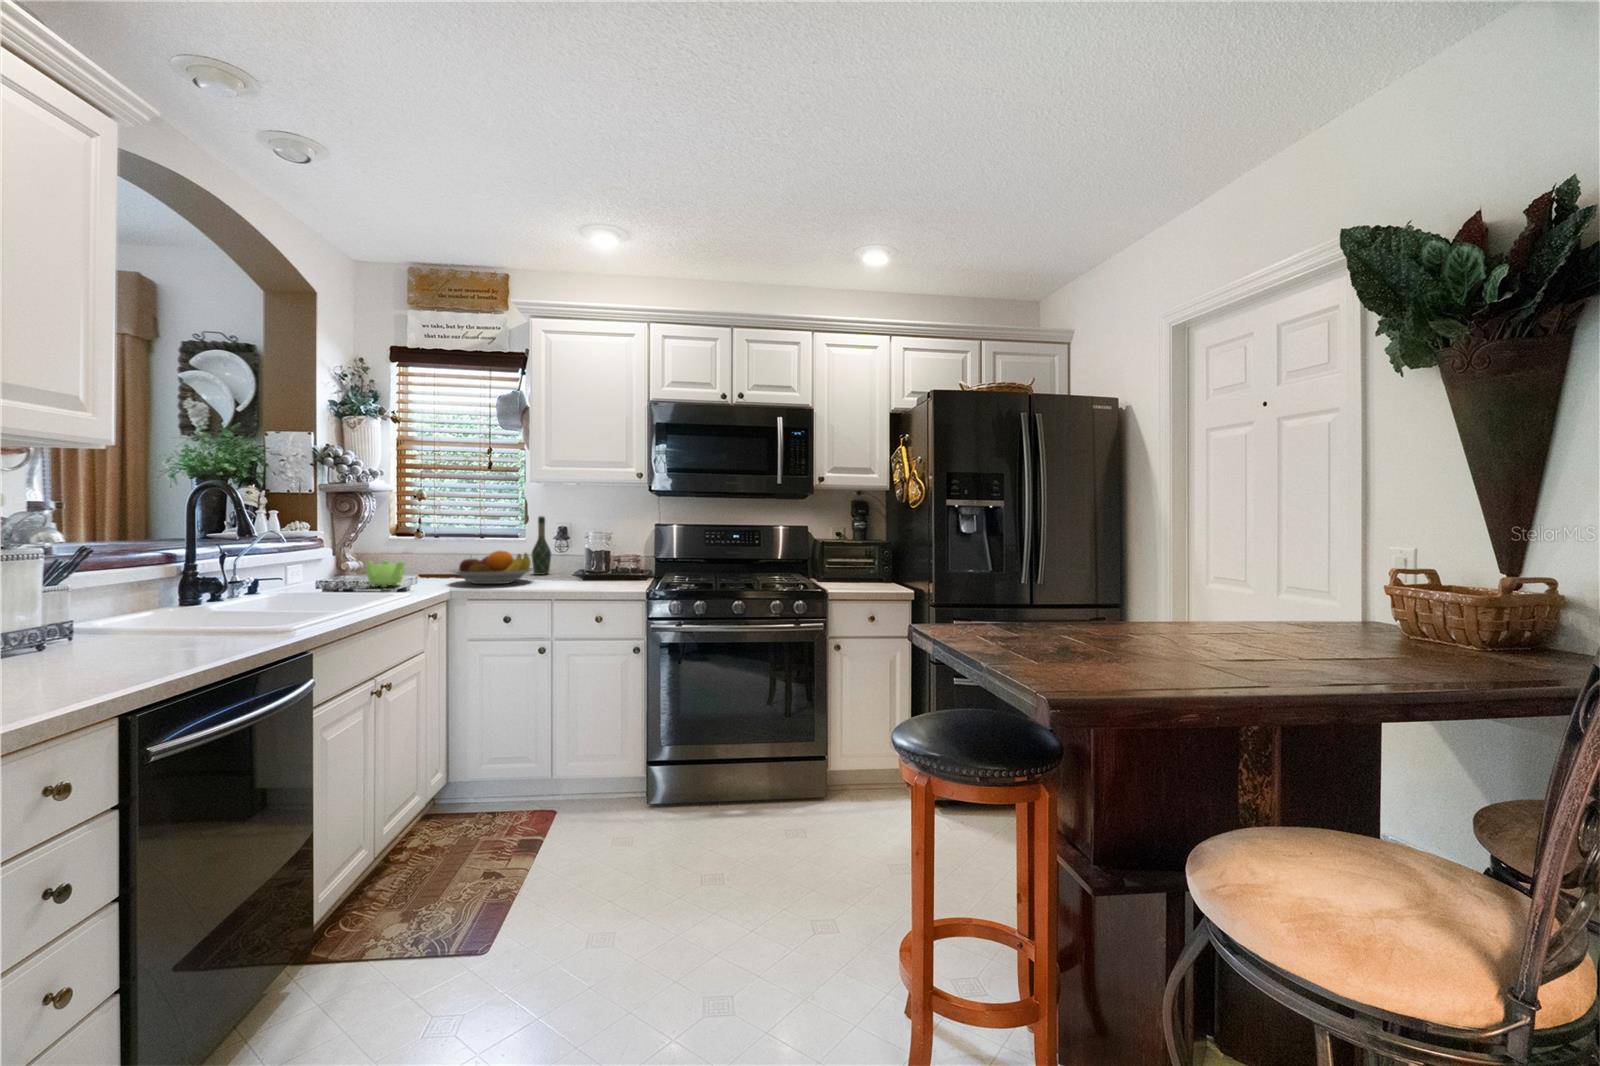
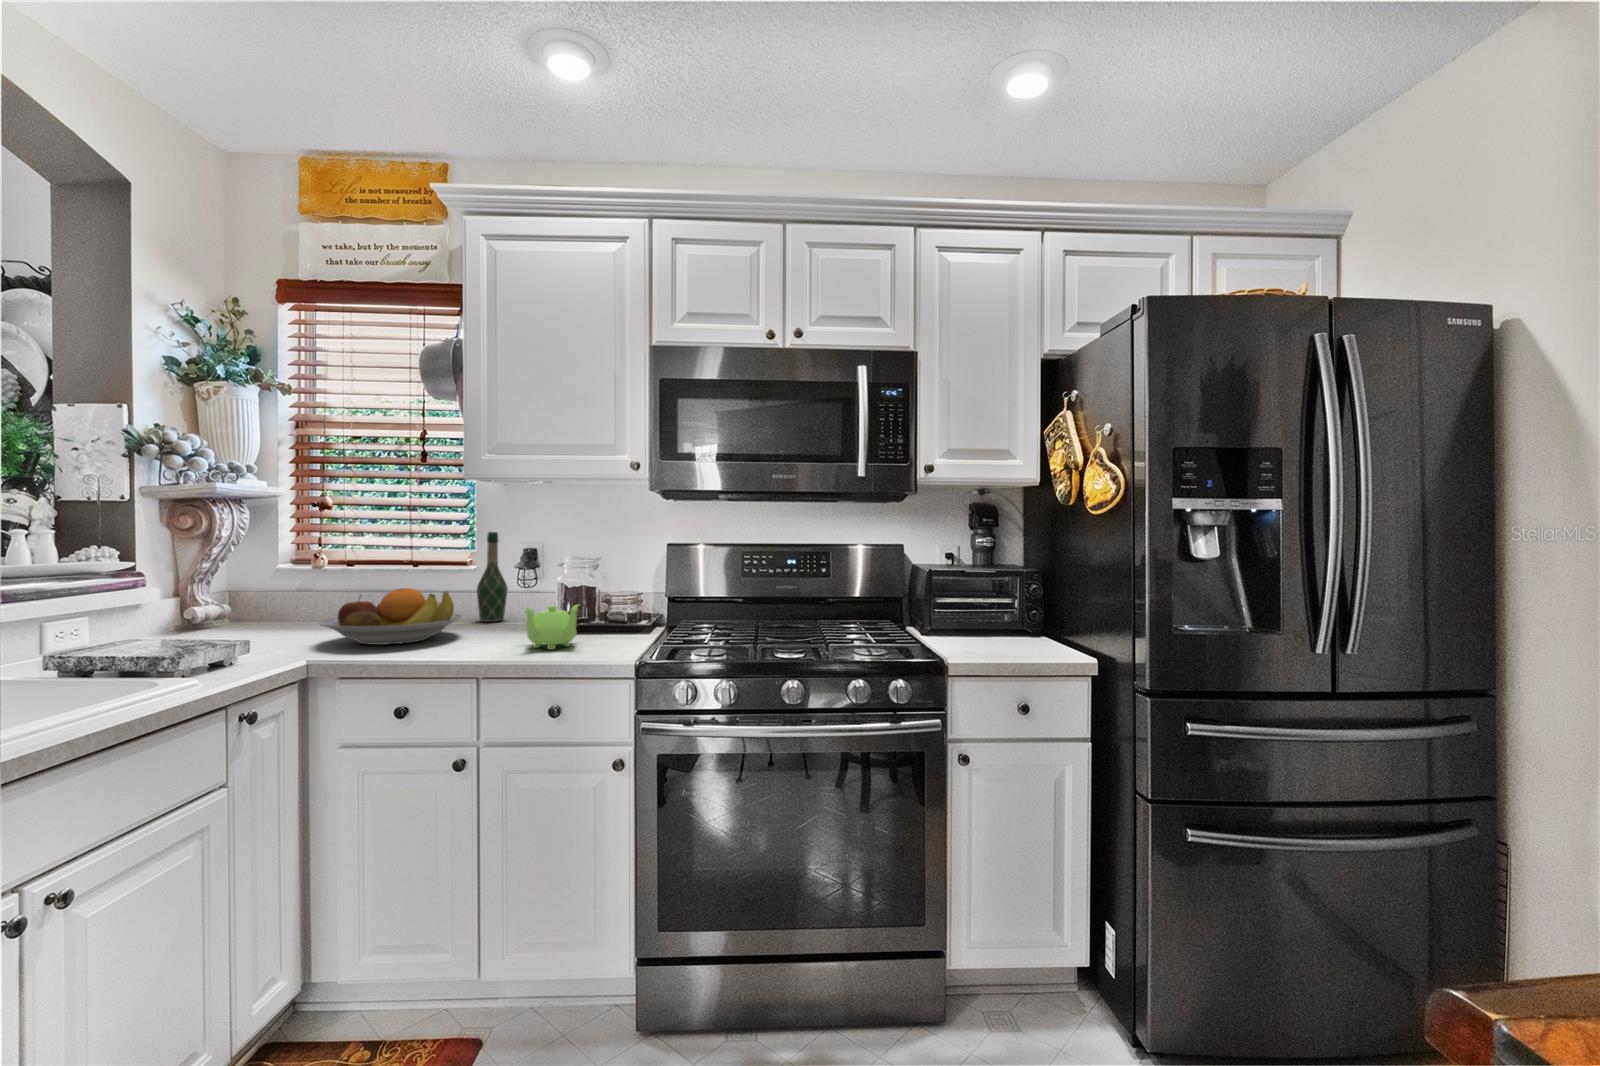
teapot: present [365,560,405,587] -> present [525,604,579,649]

